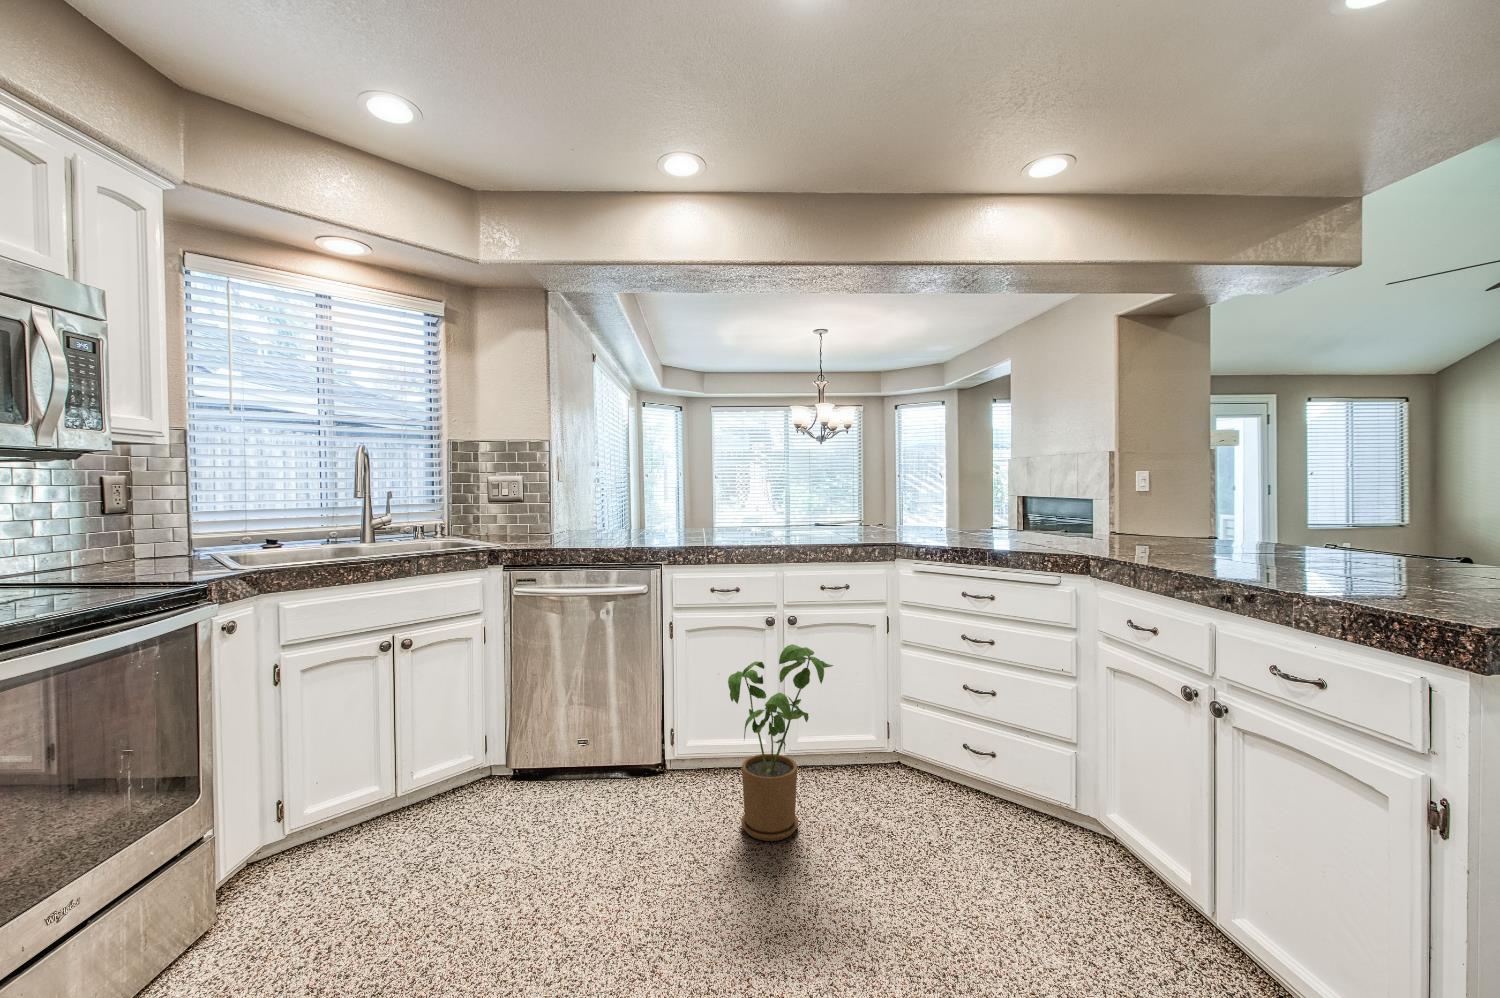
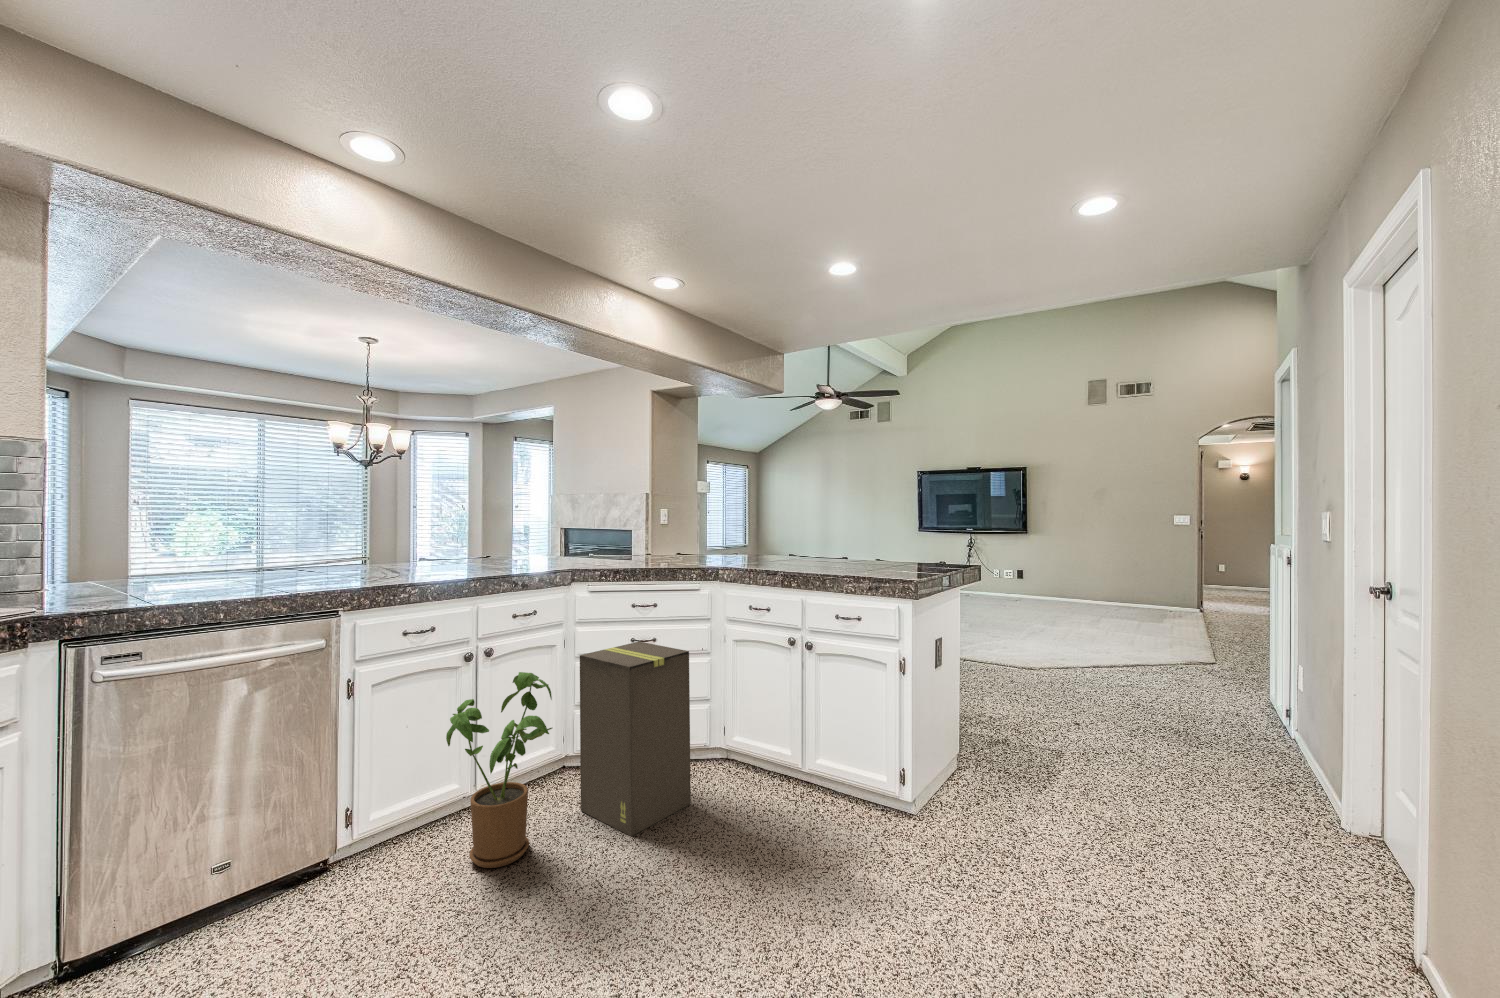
cardboard box: none [873,640,1002,877] -> present [580,642,691,836]

